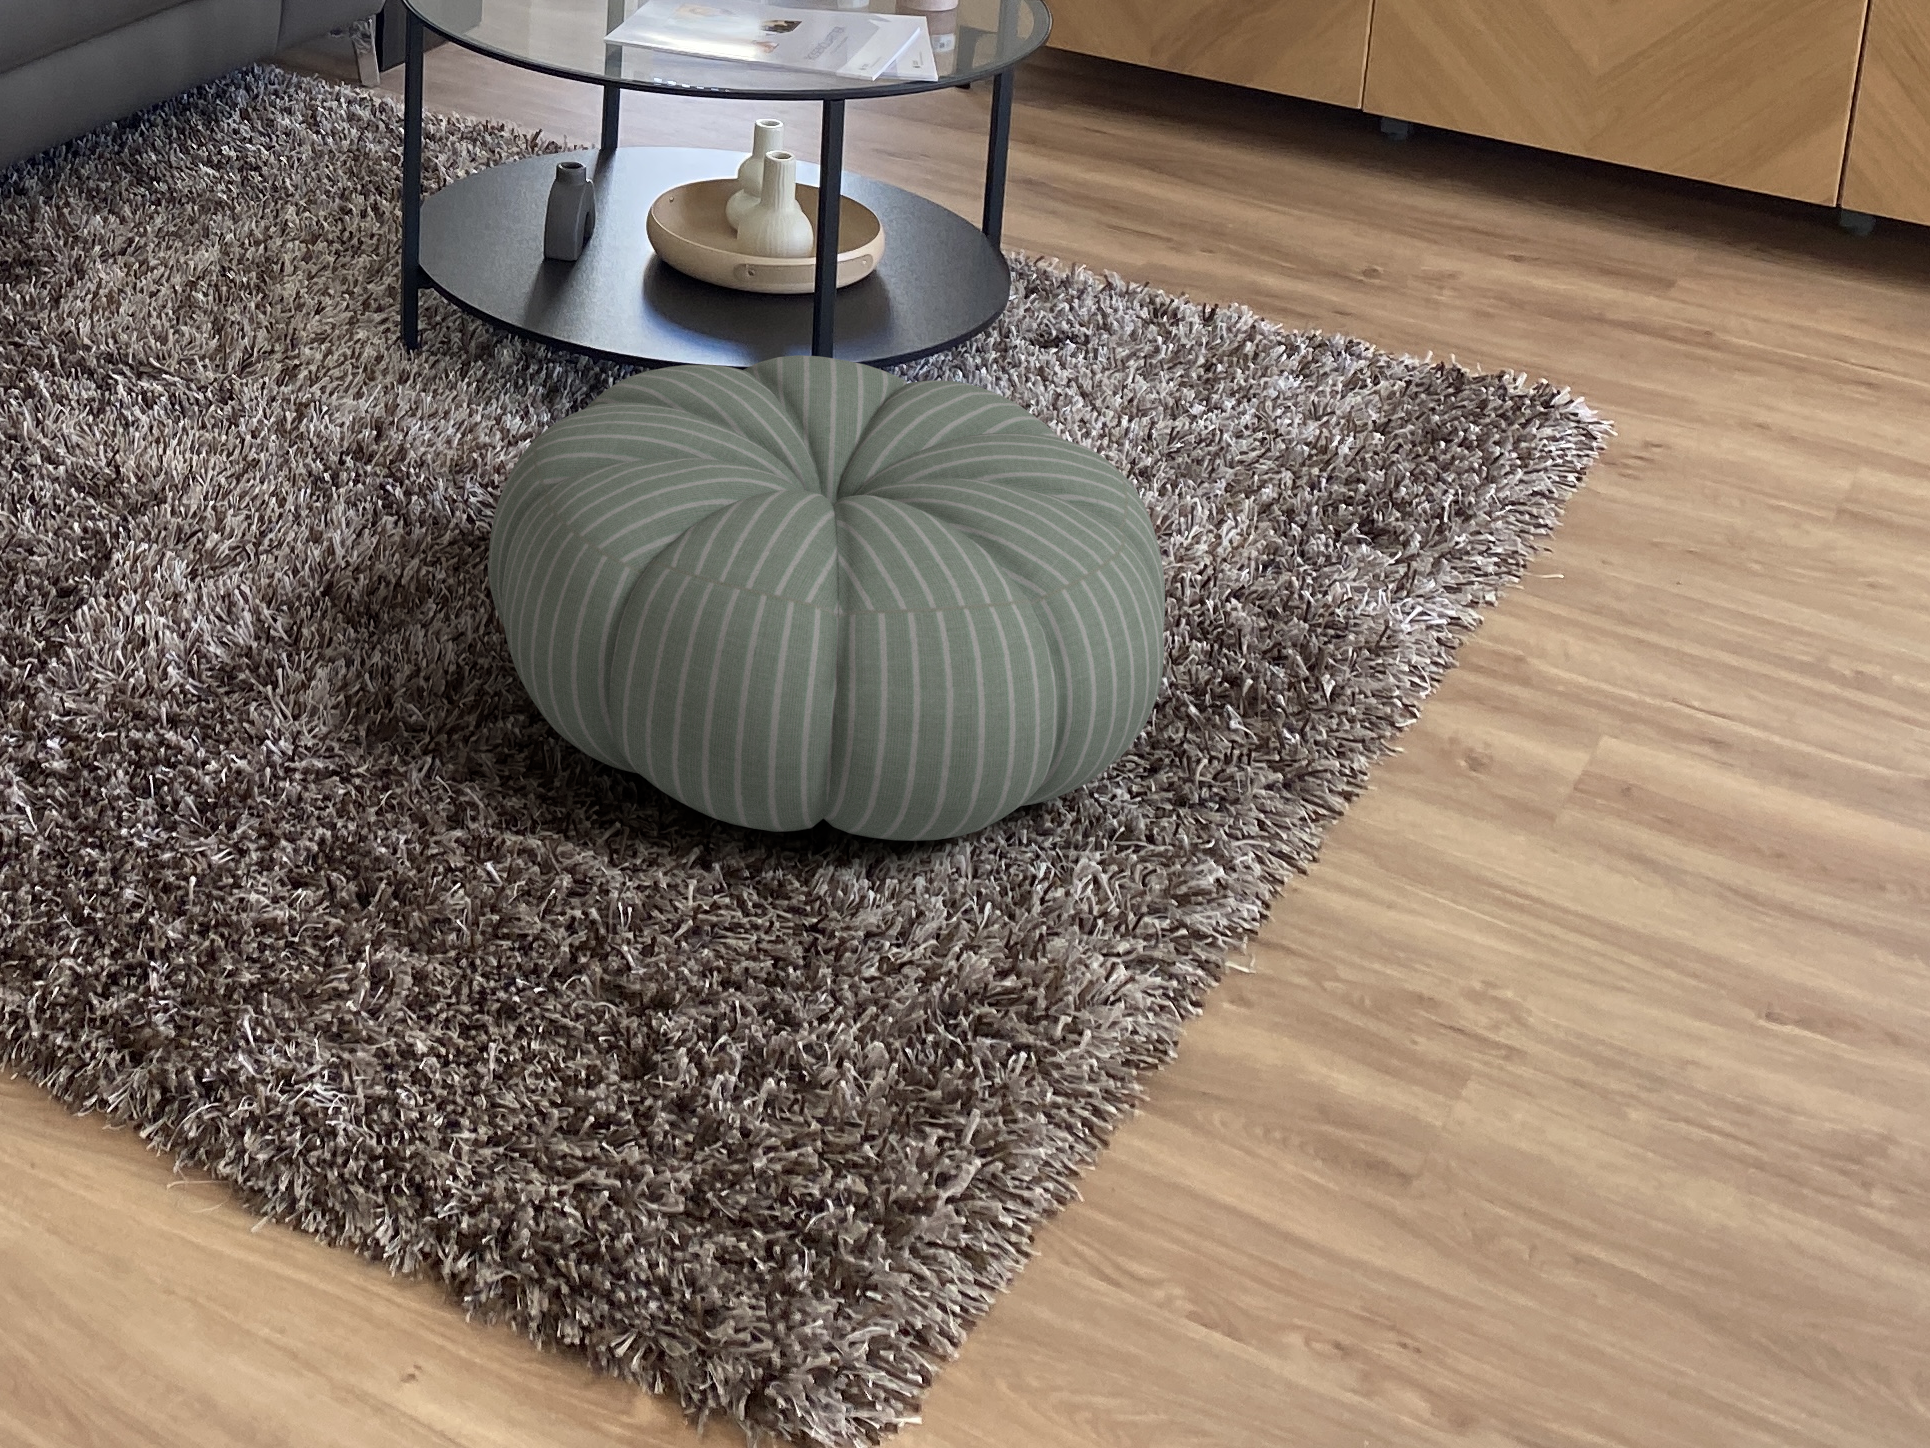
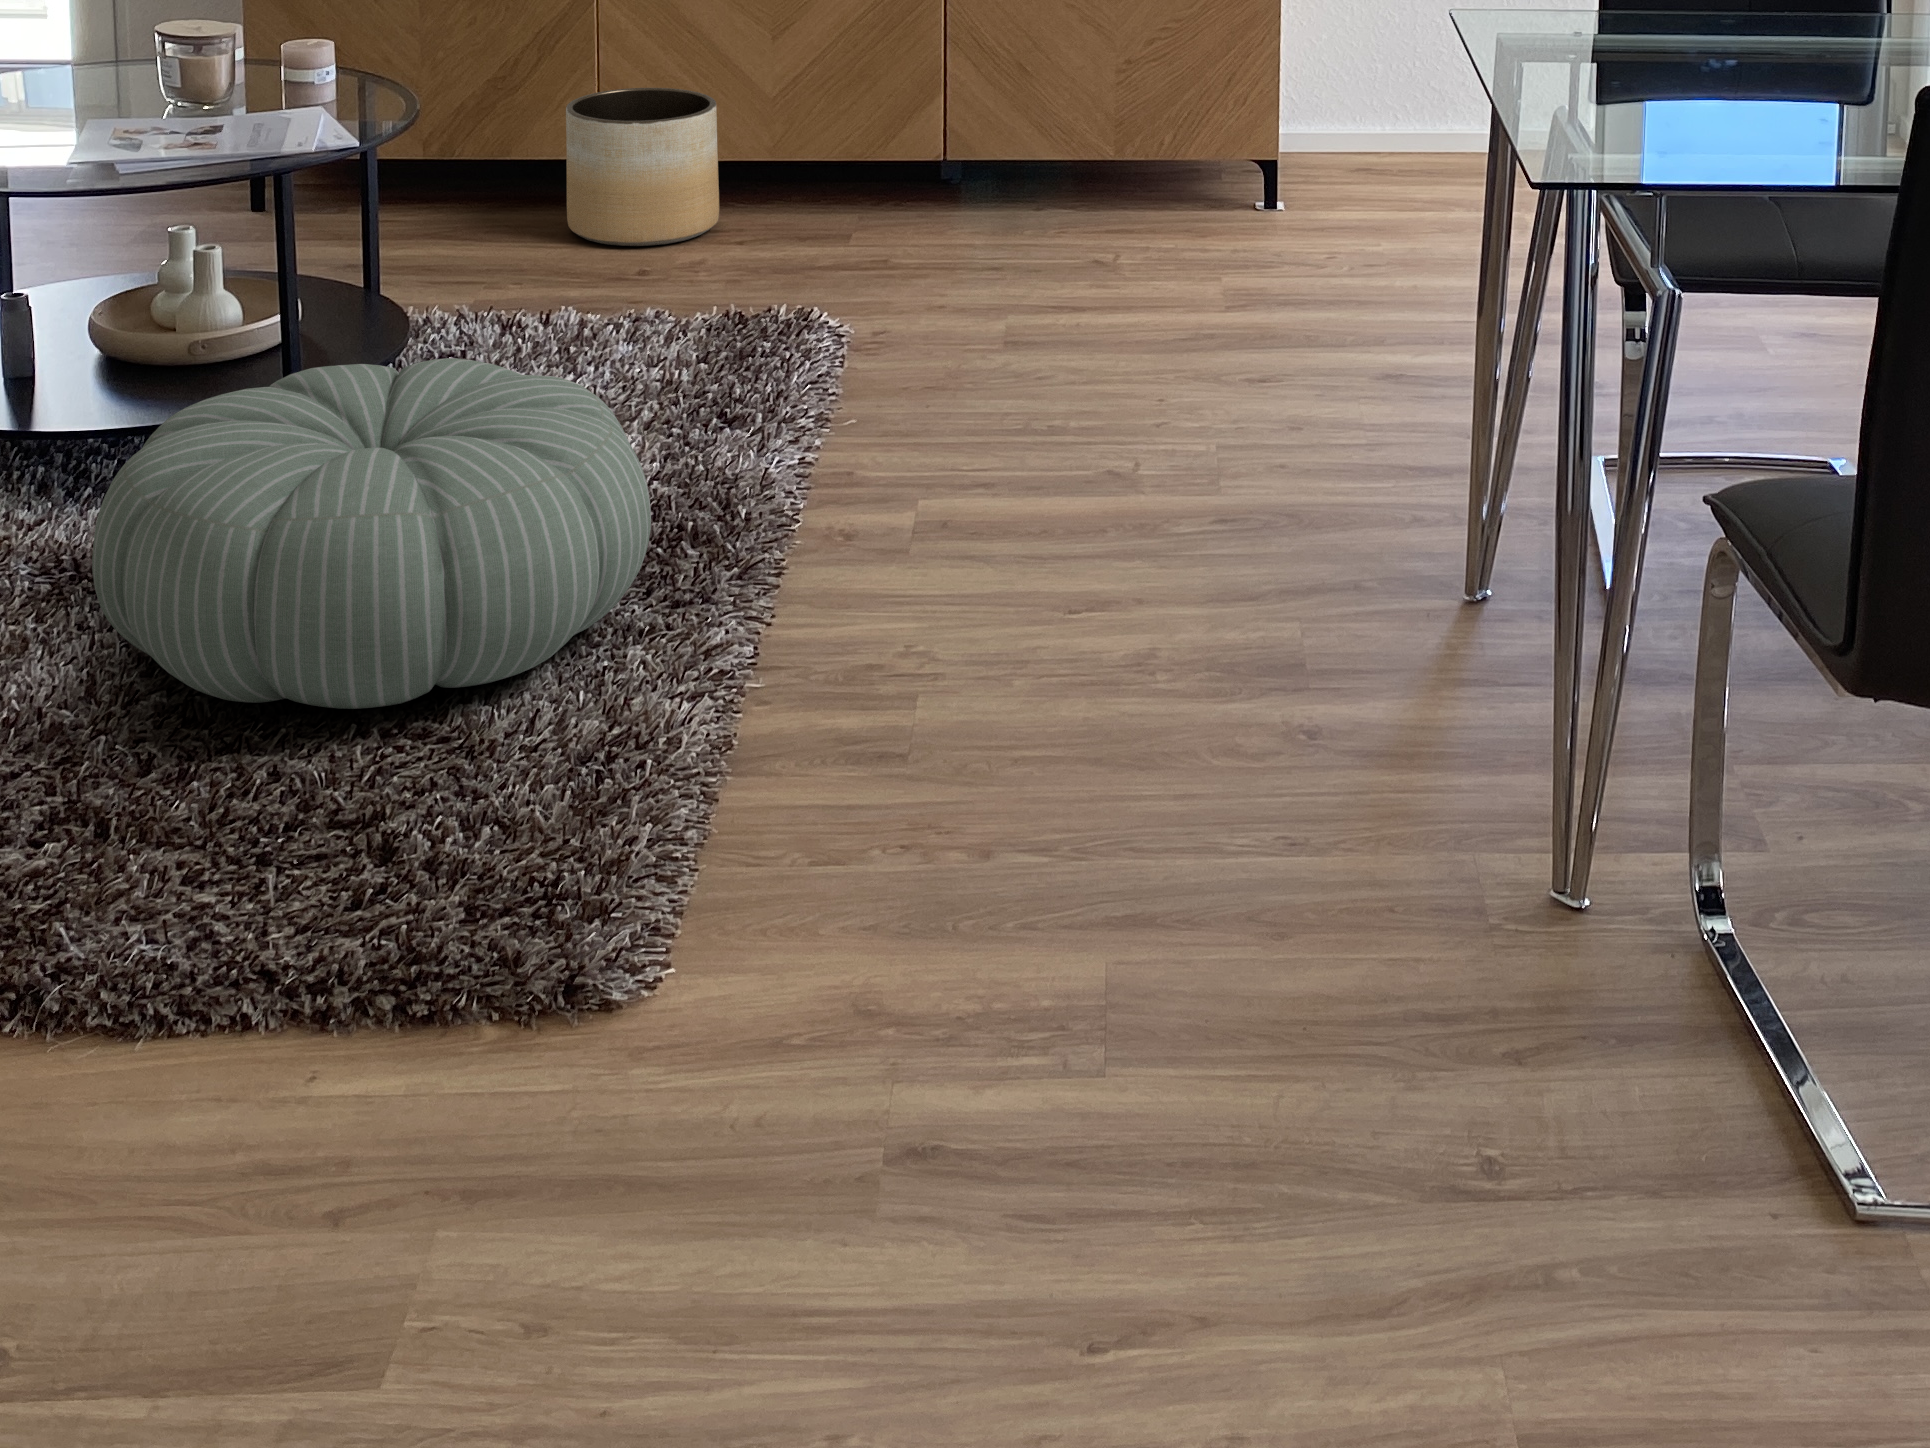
planter: none [1288,34,1506,247] -> present [566,88,719,246]

